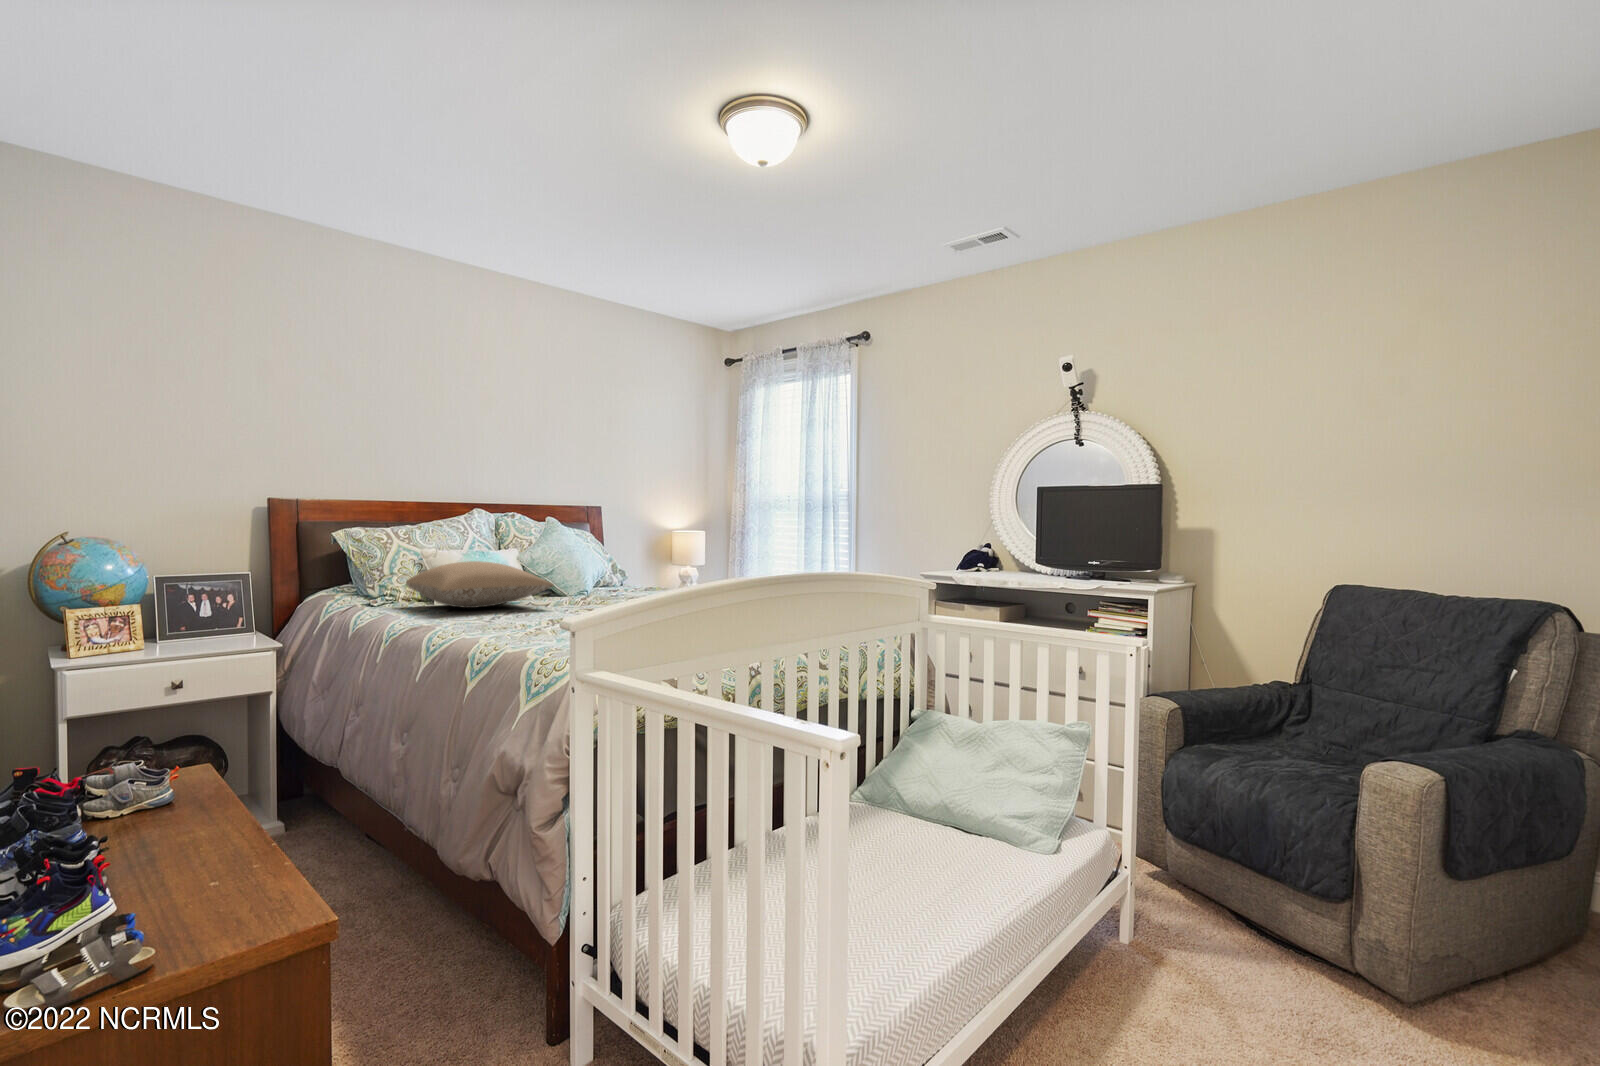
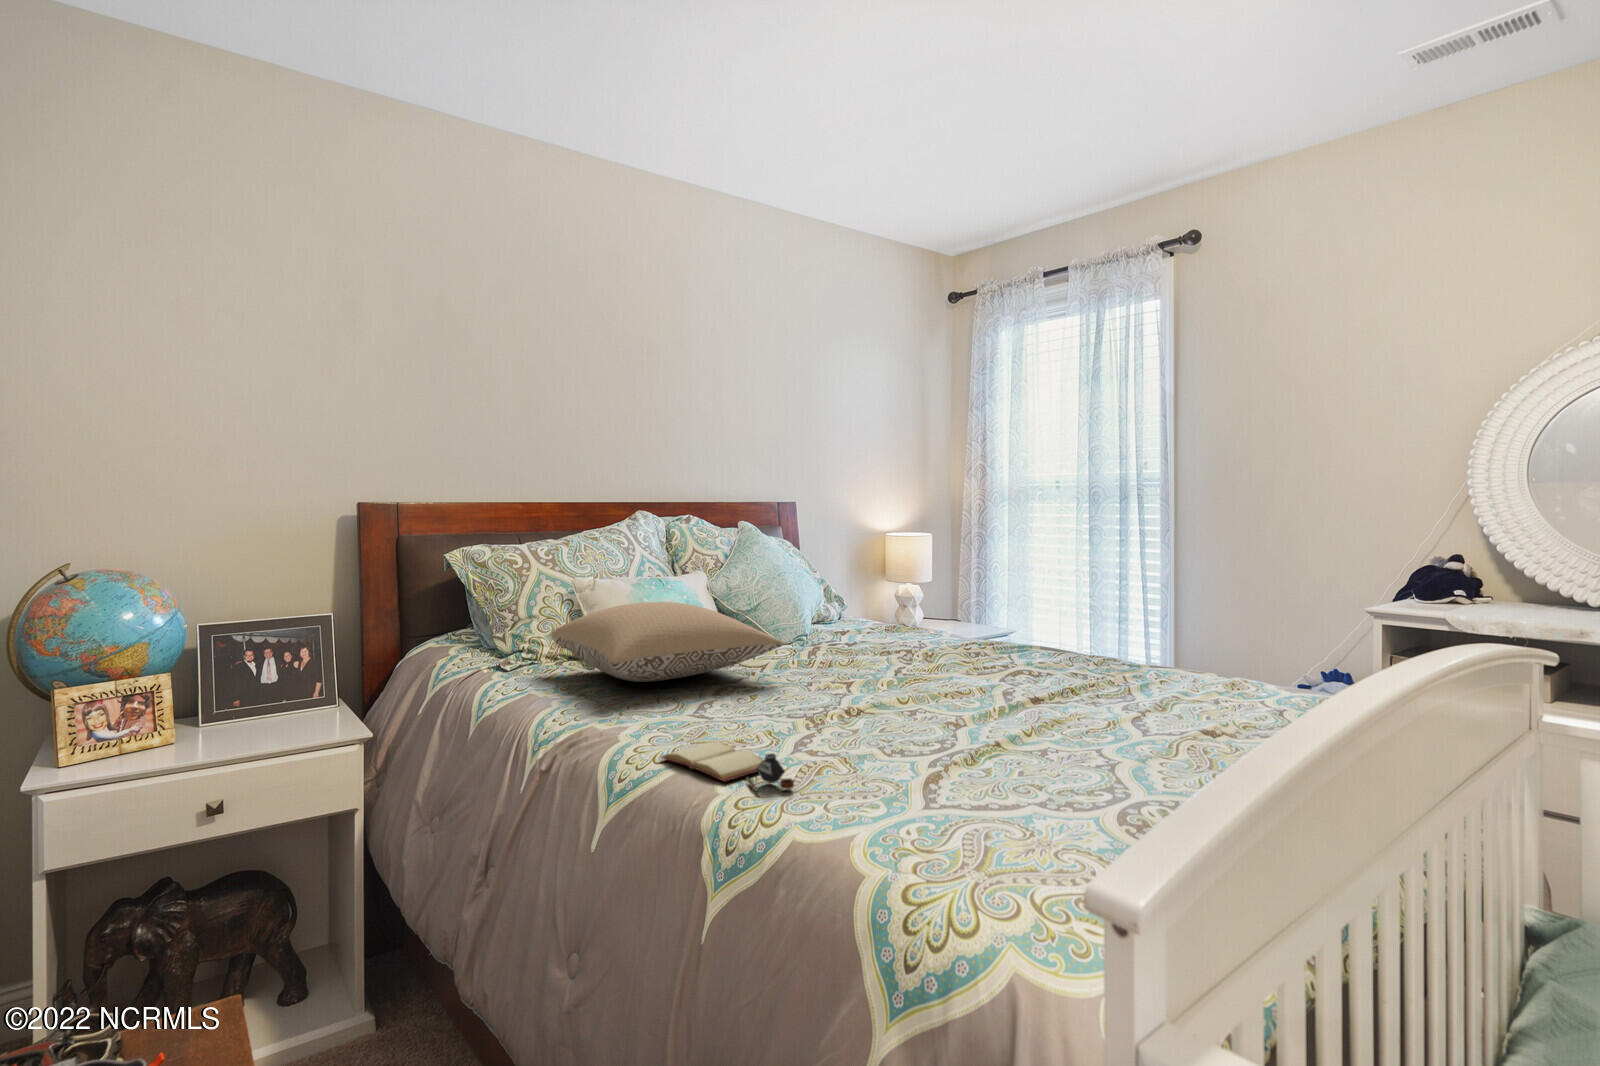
book: none [461,619,526,636] -> present [660,742,794,793]

